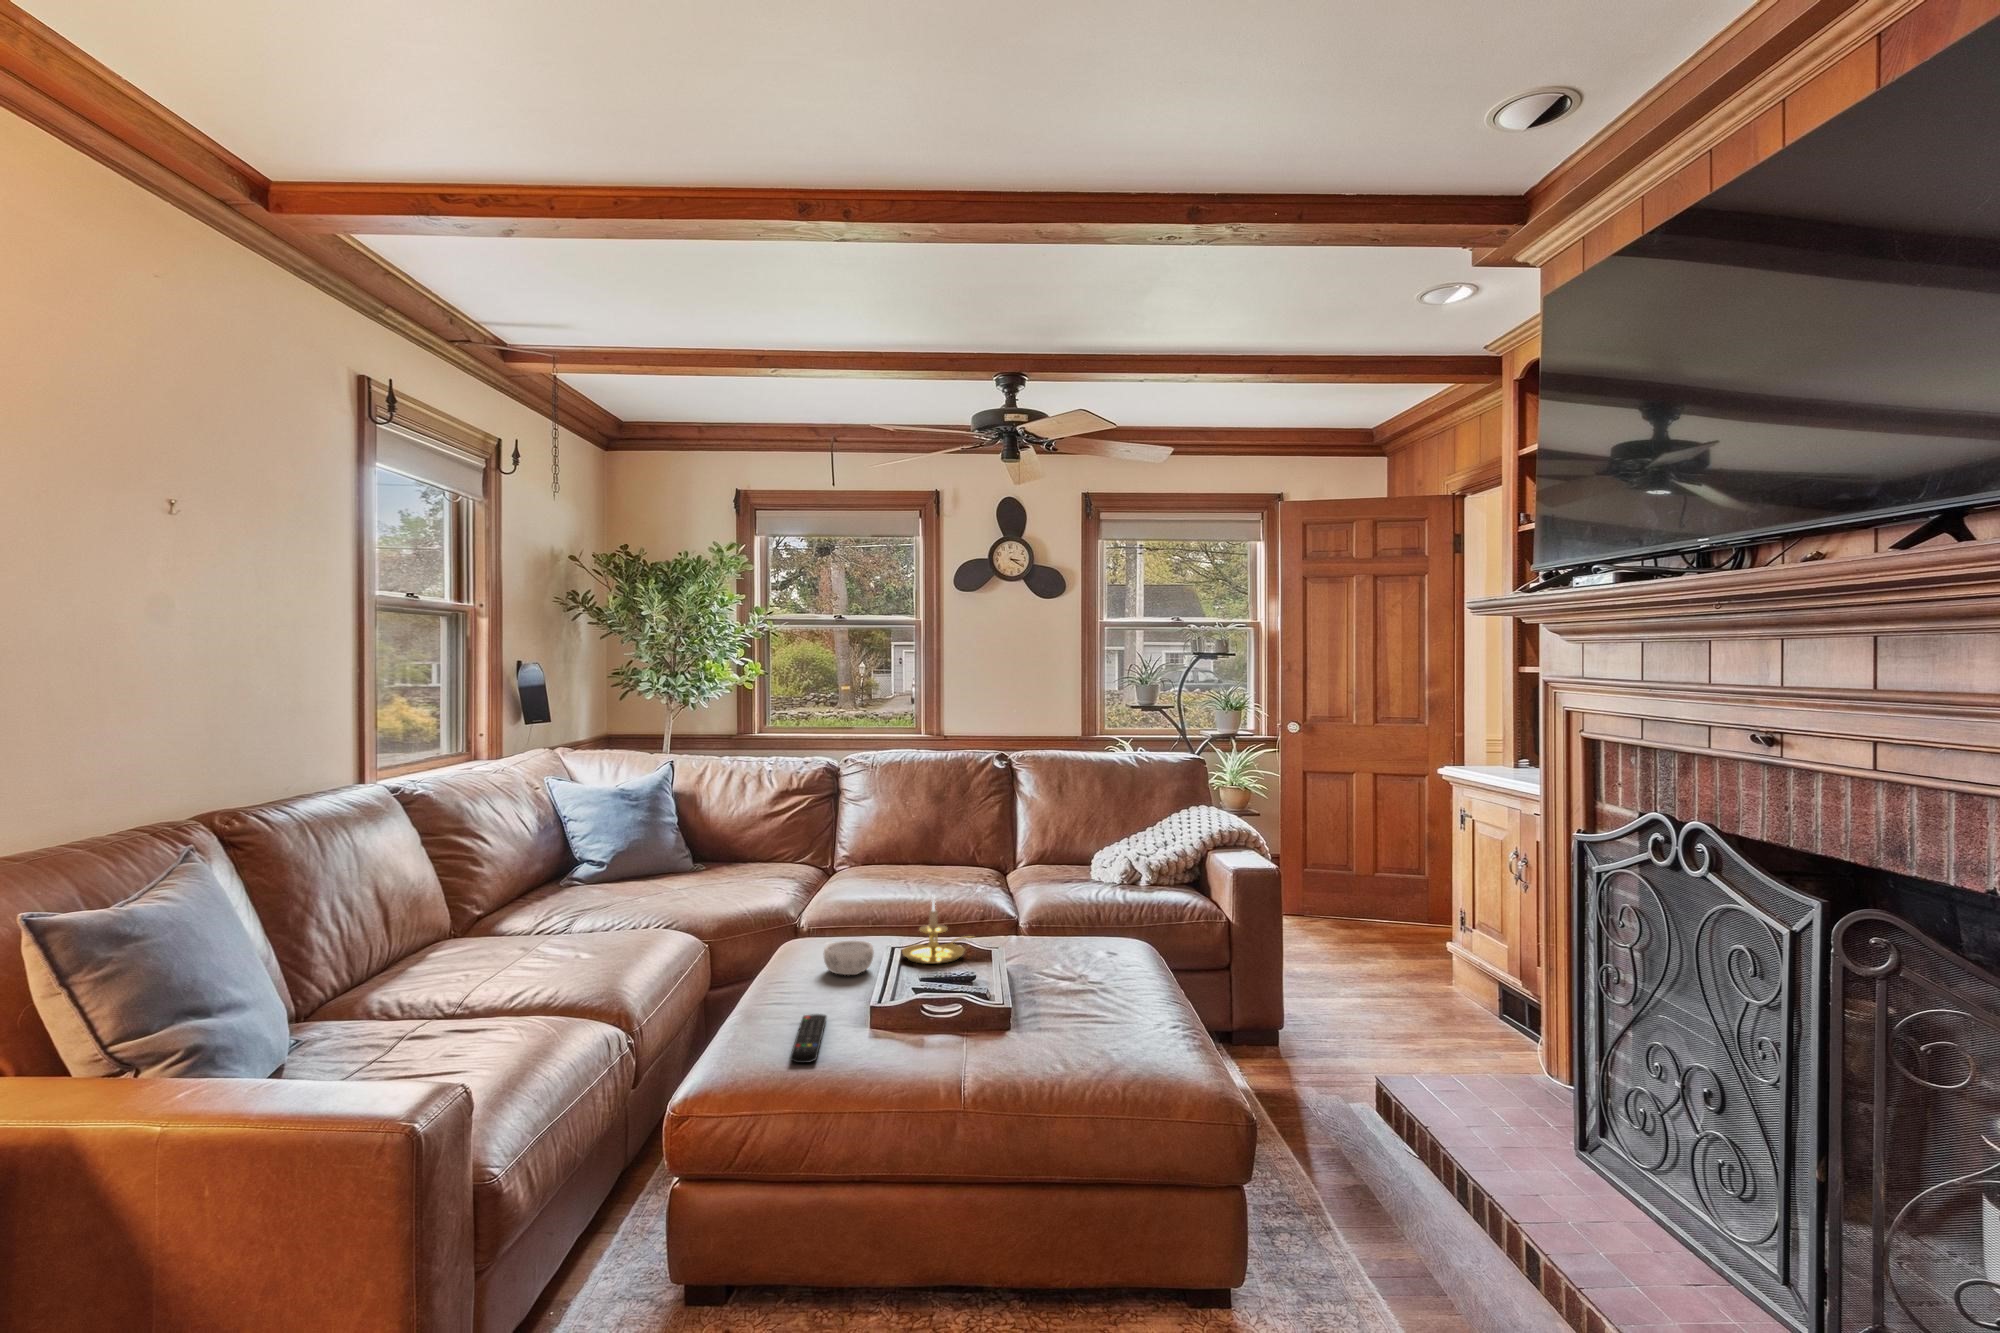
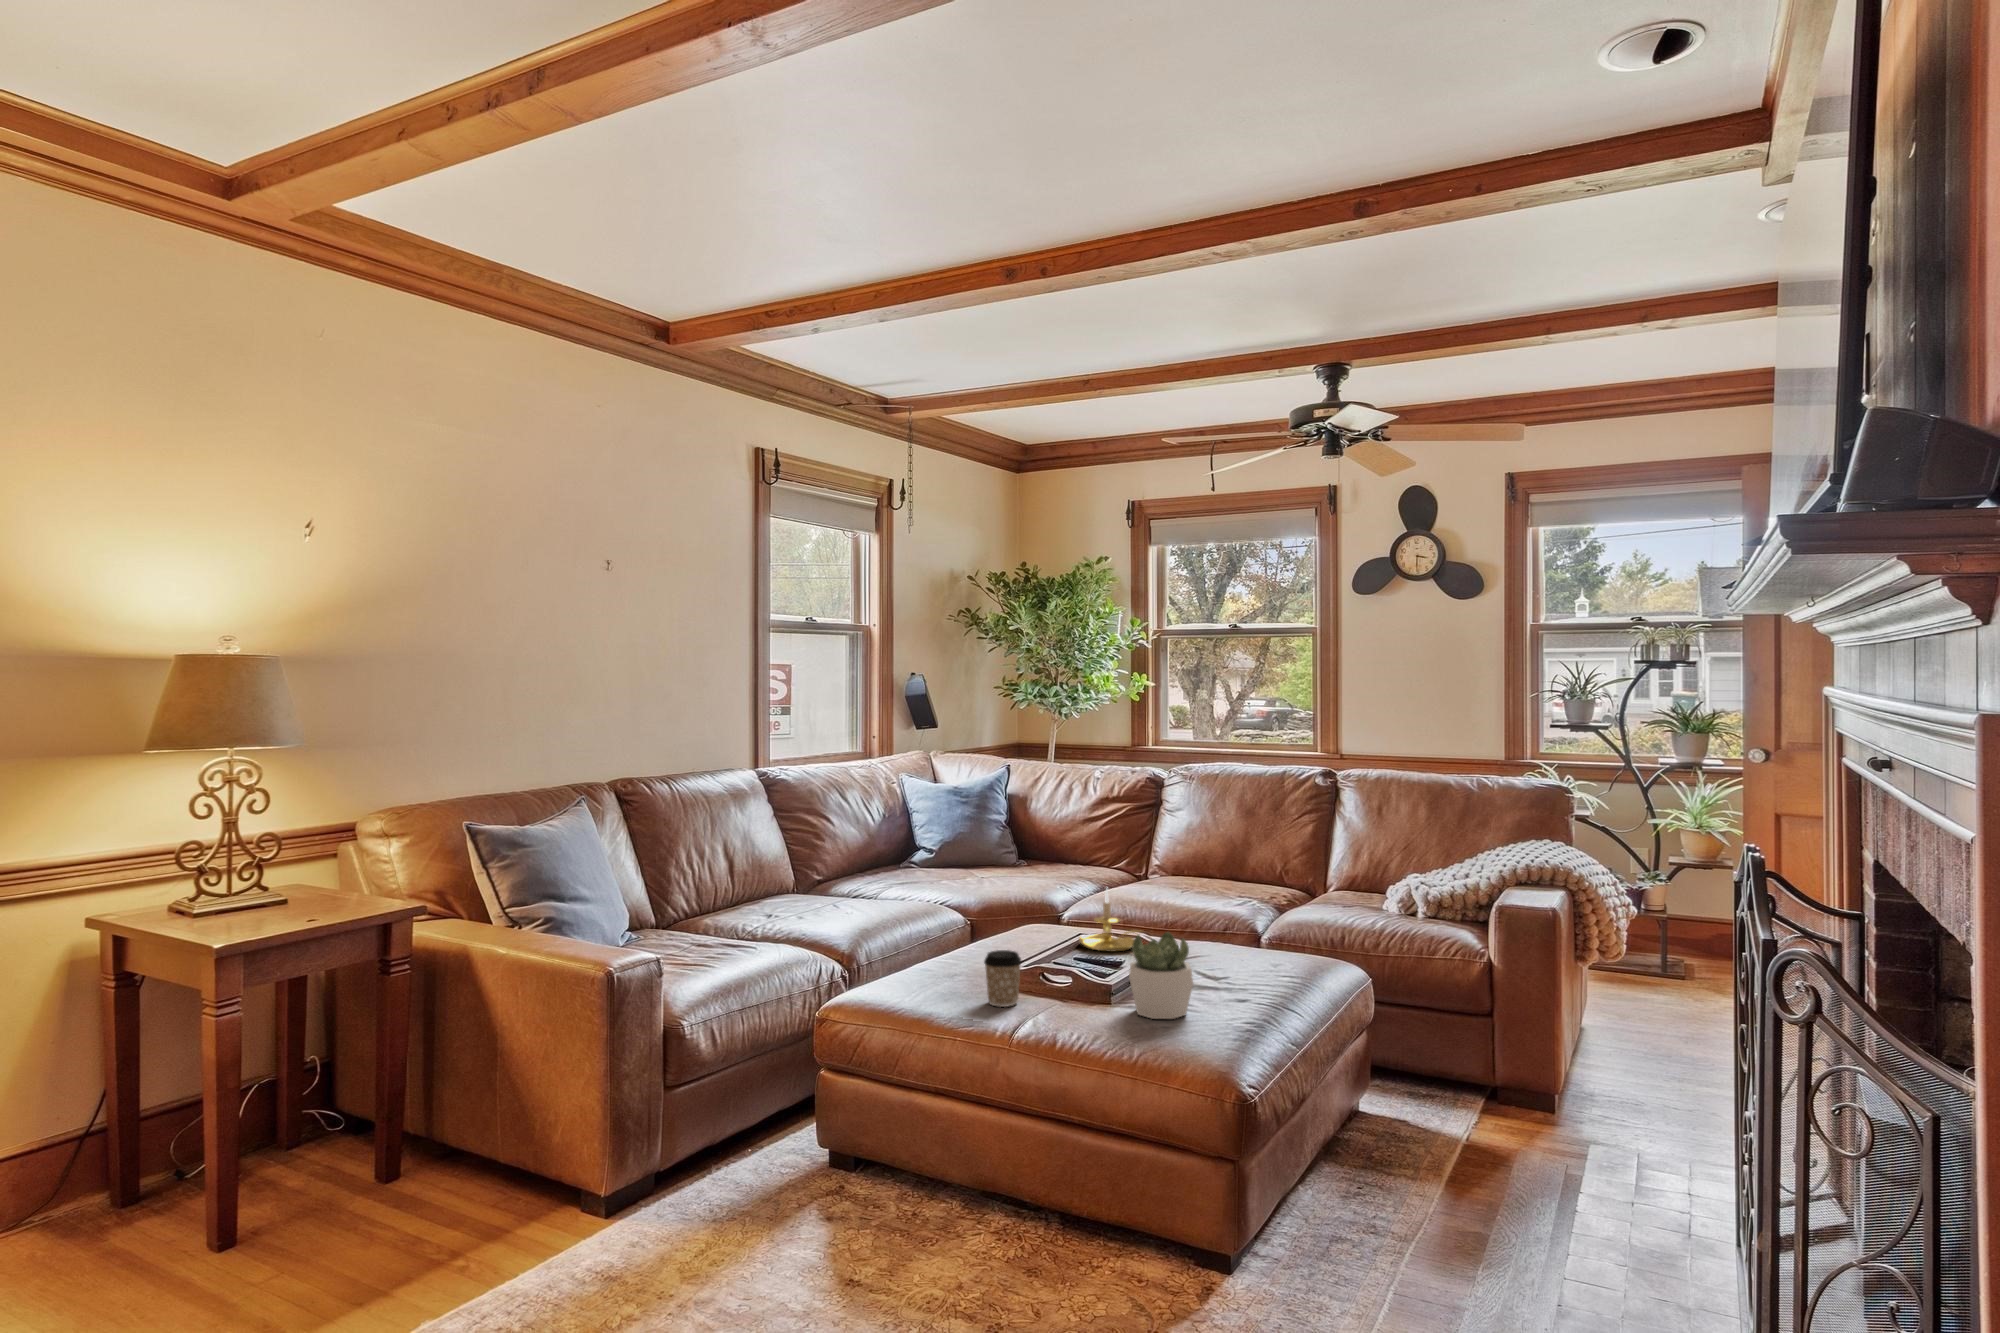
decorative bowl: present [824,941,874,975] -> none [1002,921,1046,949]
succulent plant: none [1057,941,1128,1039] -> present [1129,932,1193,1019]
coffee cup: none [902,987,947,1056] -> present [984,950,1022,1007]
remote control: present [790,1014,827,1063] -> none [897,967,960,996]

